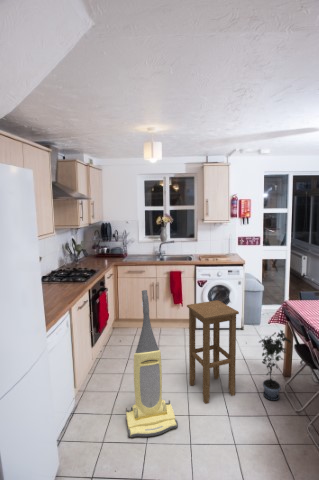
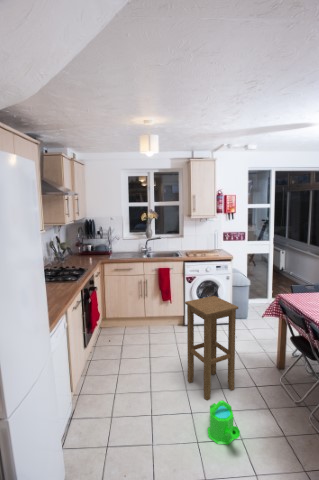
vacuum cleaner: present [126,290,178,437] -> none [128,288,183,441]
potted plant: present [259,330,291,400] -> none [256,323,289,392]
watering can: none [201,404,230,448] -> present [208,400,240,444]

